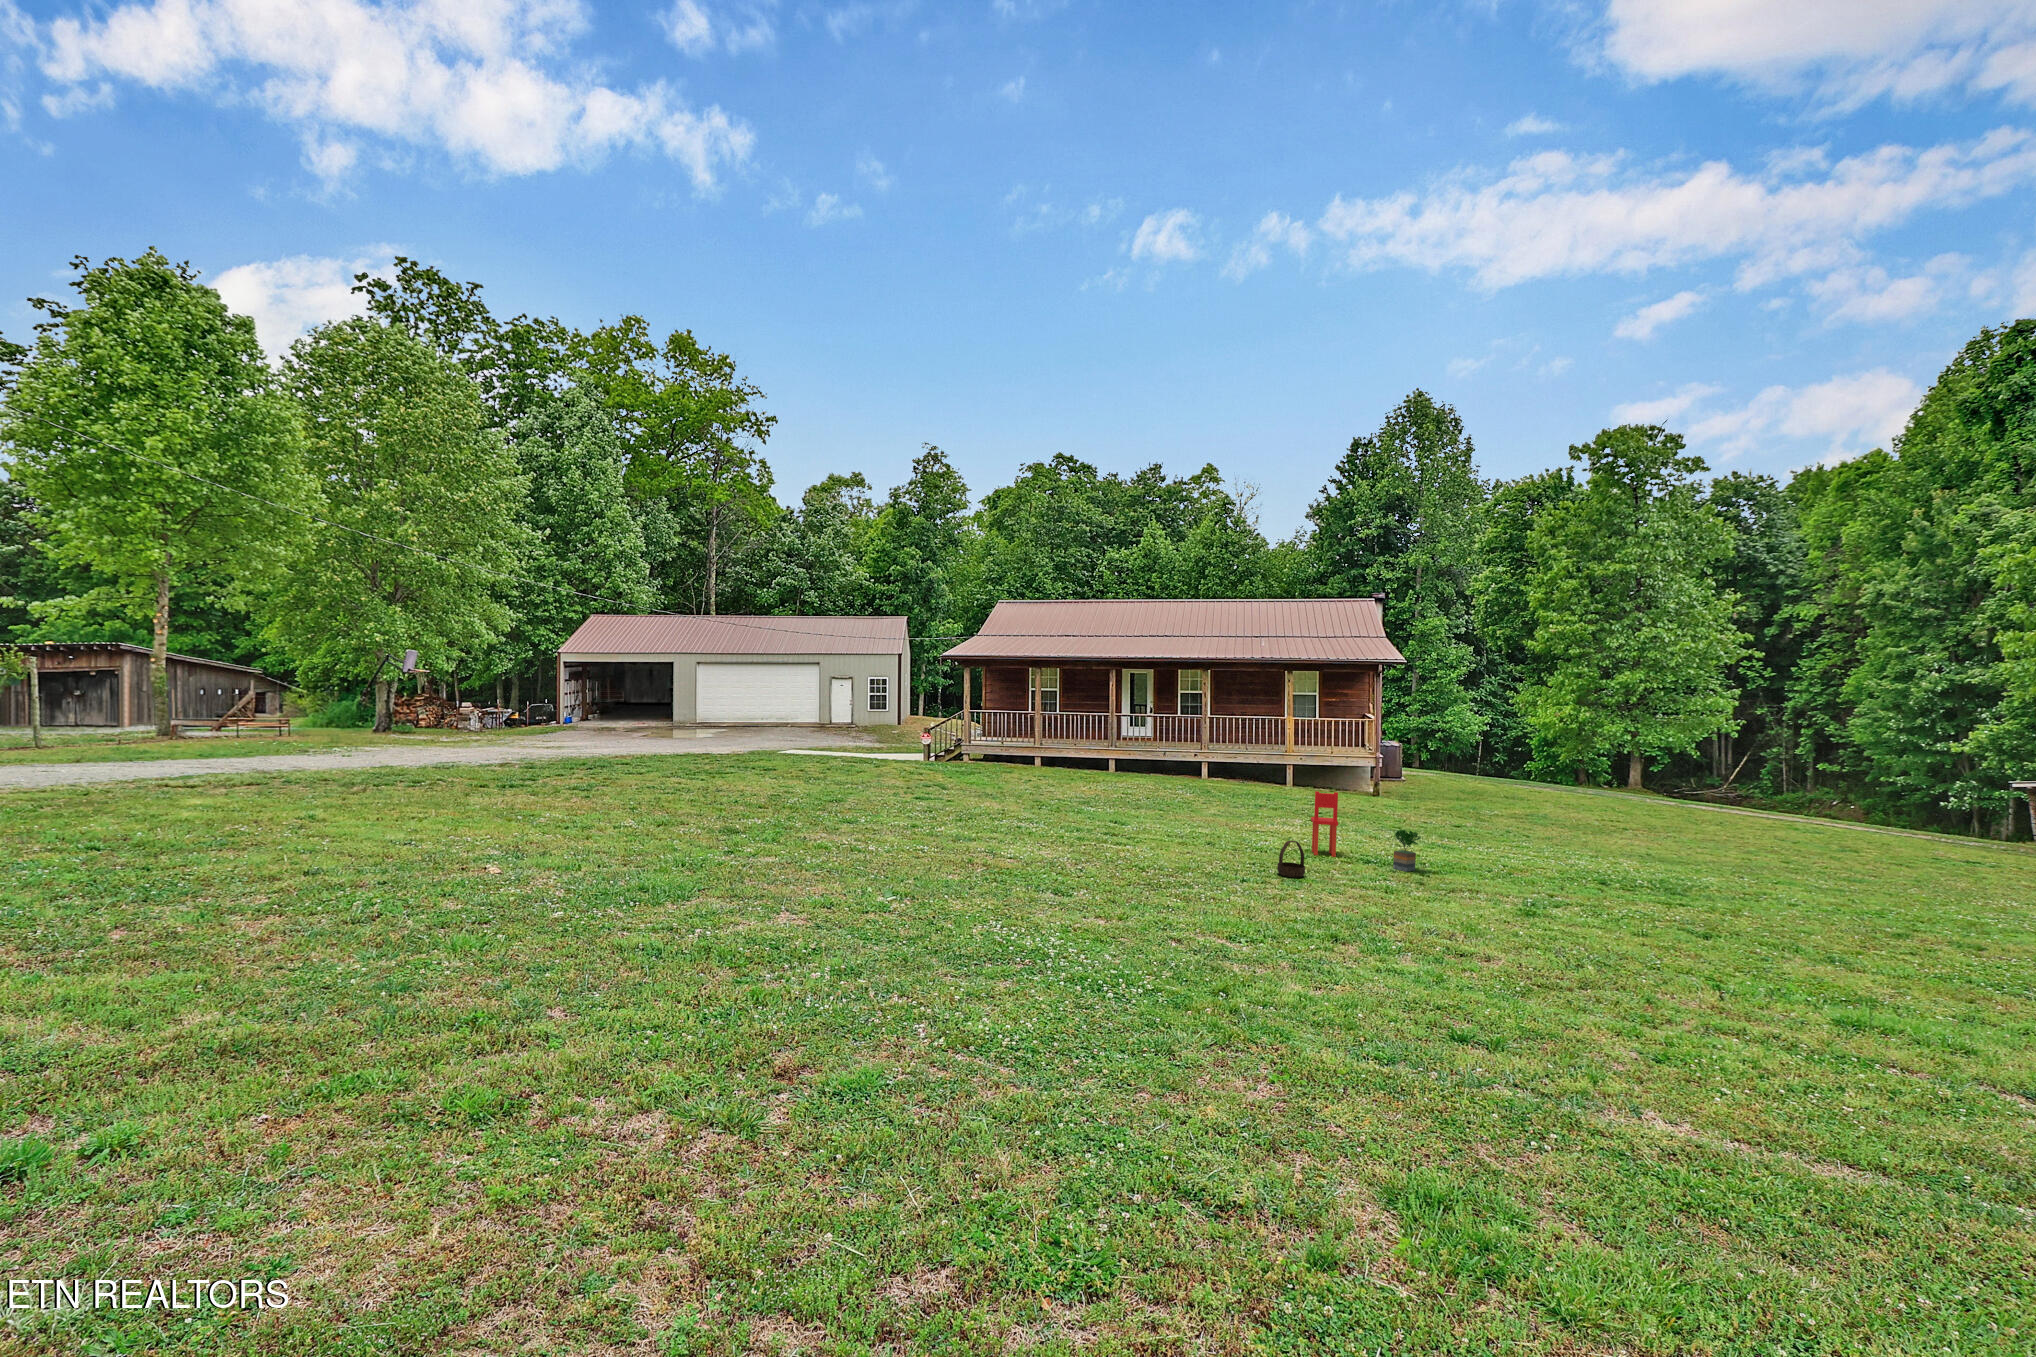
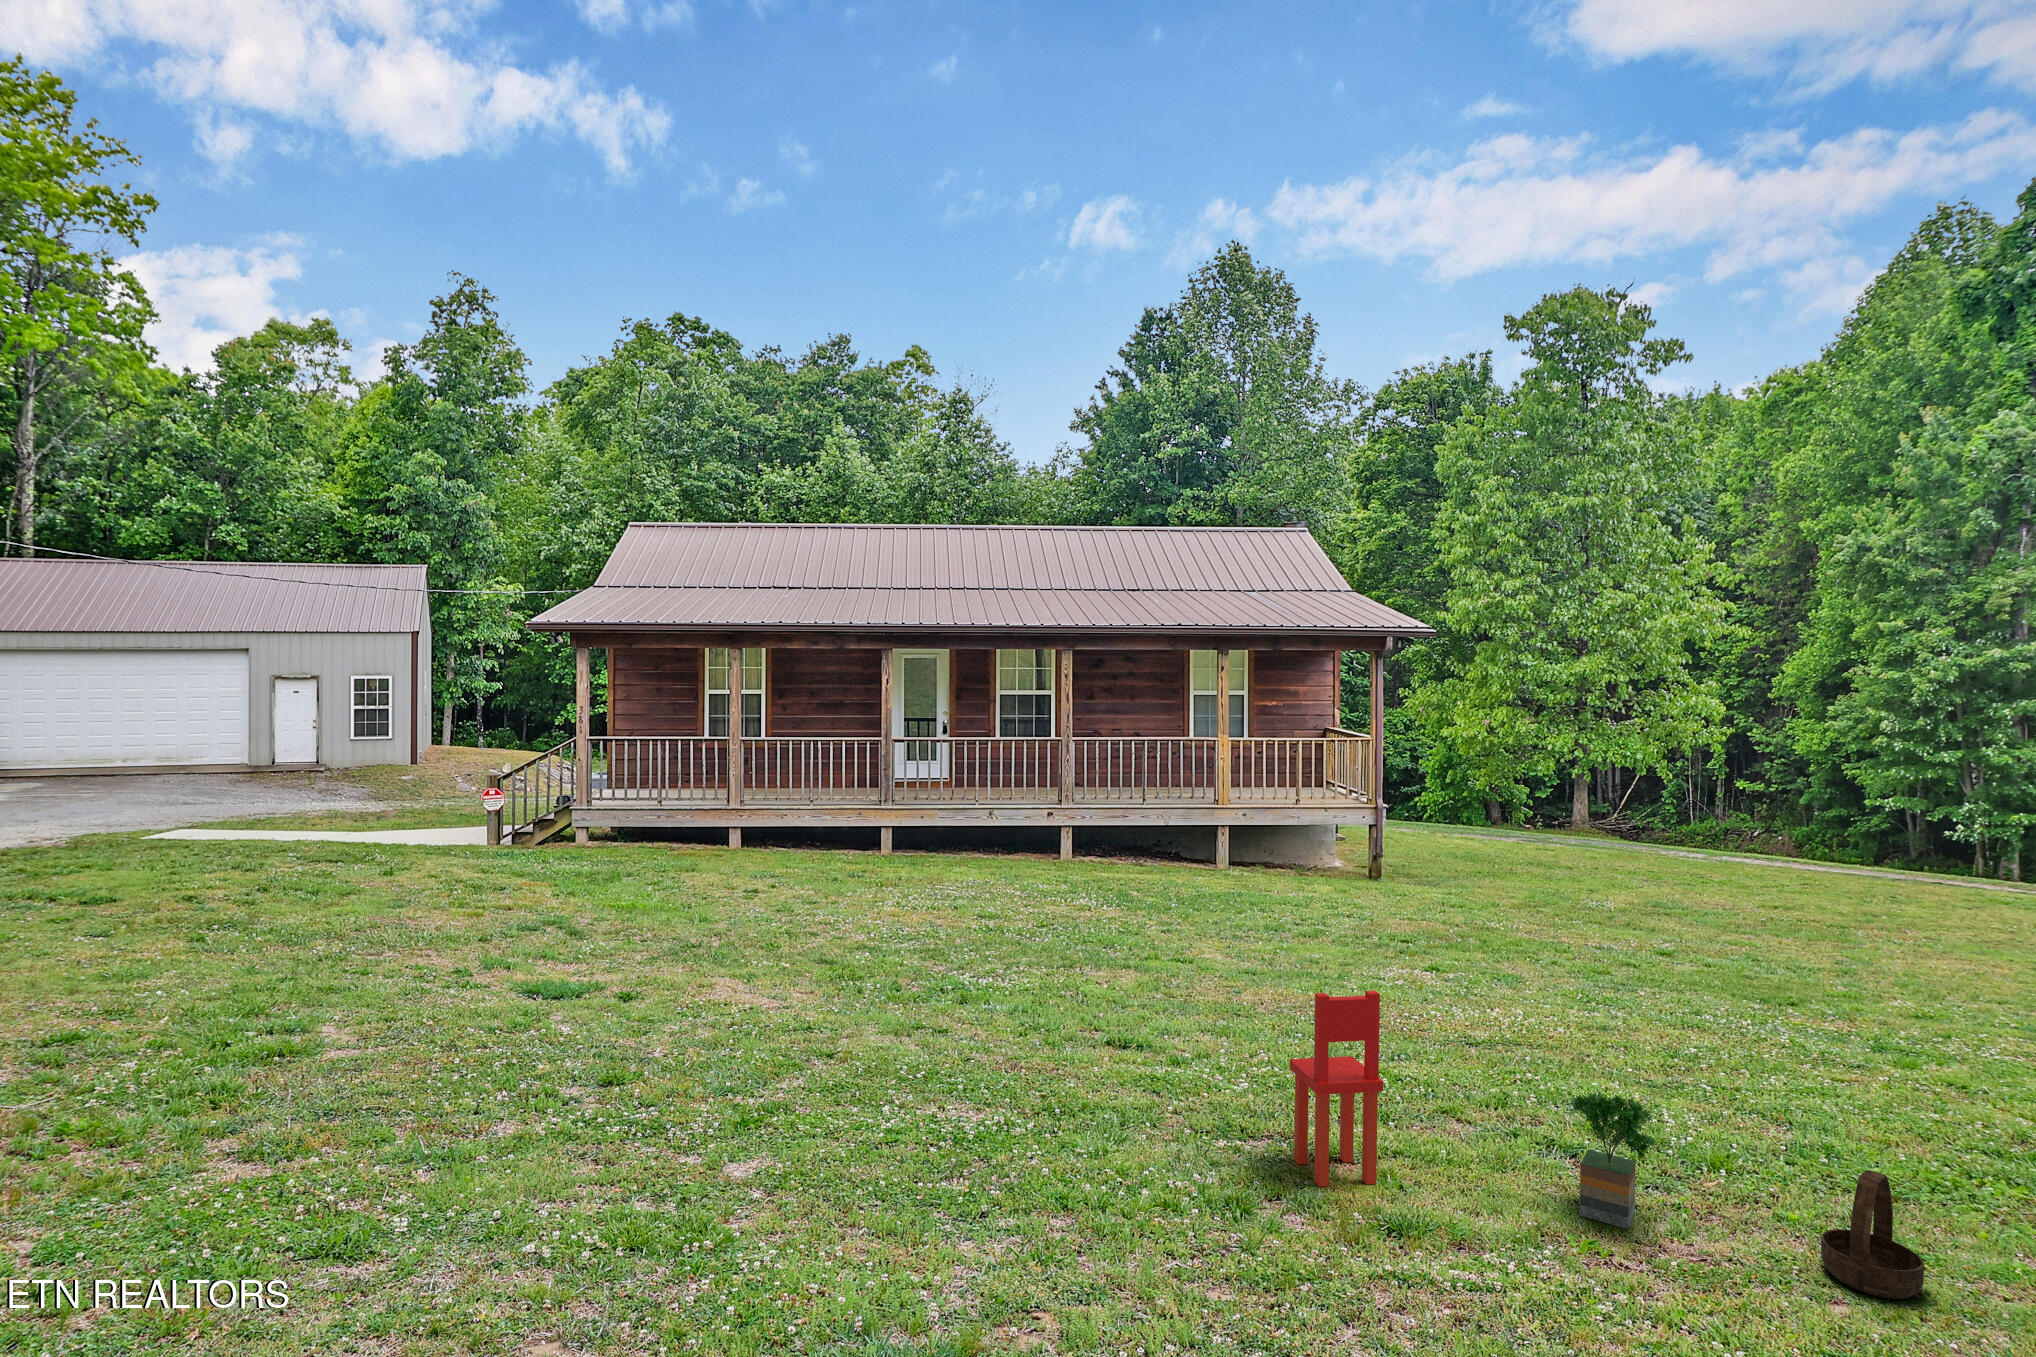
chair: present [1311,791,1338,857] -> present [1290,991,1383,1187]
potted tree: present [1393,830,1421,872] -> present [1570,1092,1657,1229]

